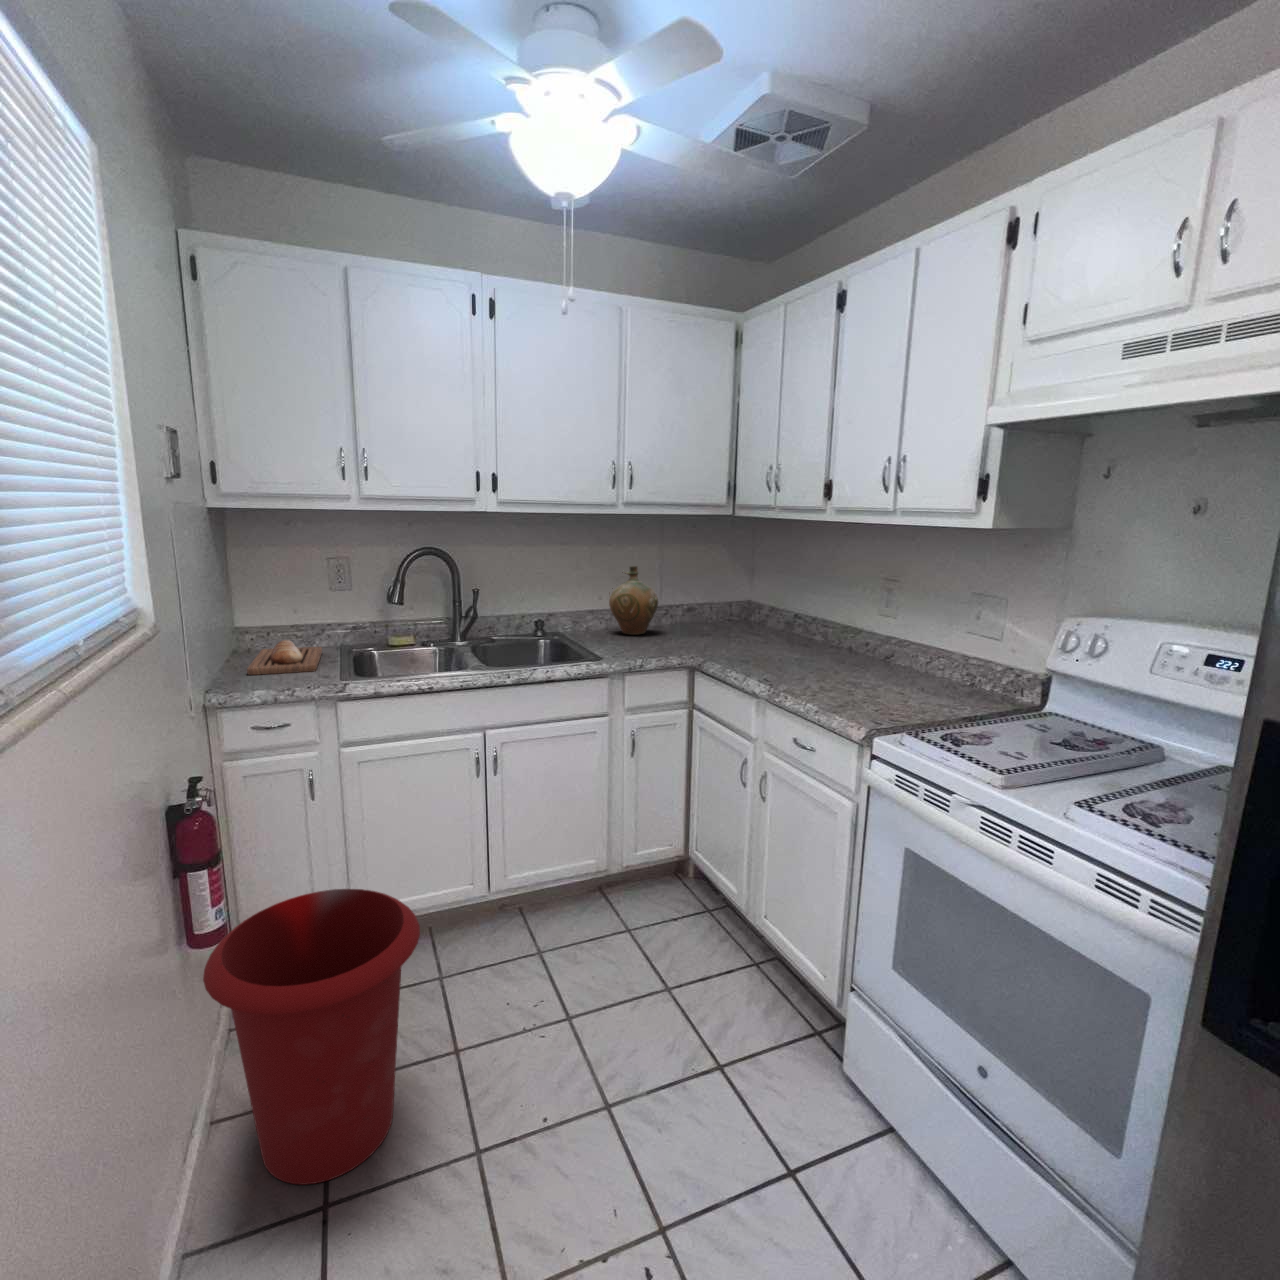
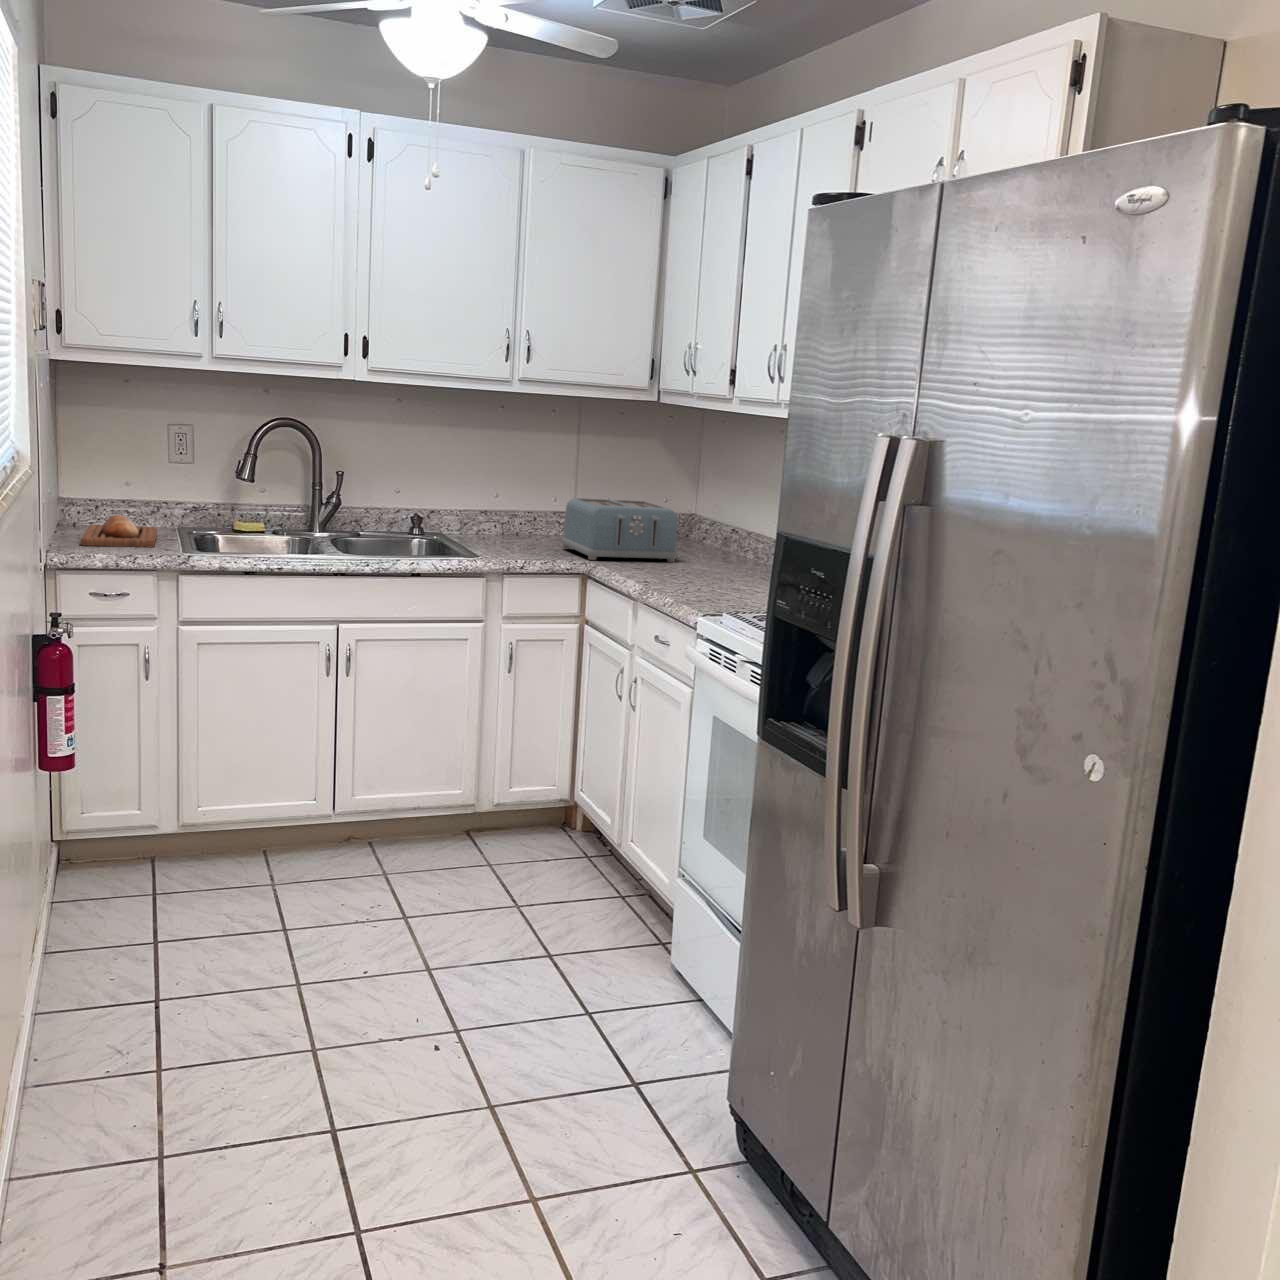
ceramic jug: present [609,566,658,635] -> none [507,456,568,542]
toaster: none [659,598,762,654] -> present [561,498,677,562]
waste bin: present [203,889,420,1185] -> none [59,744,255,991]

